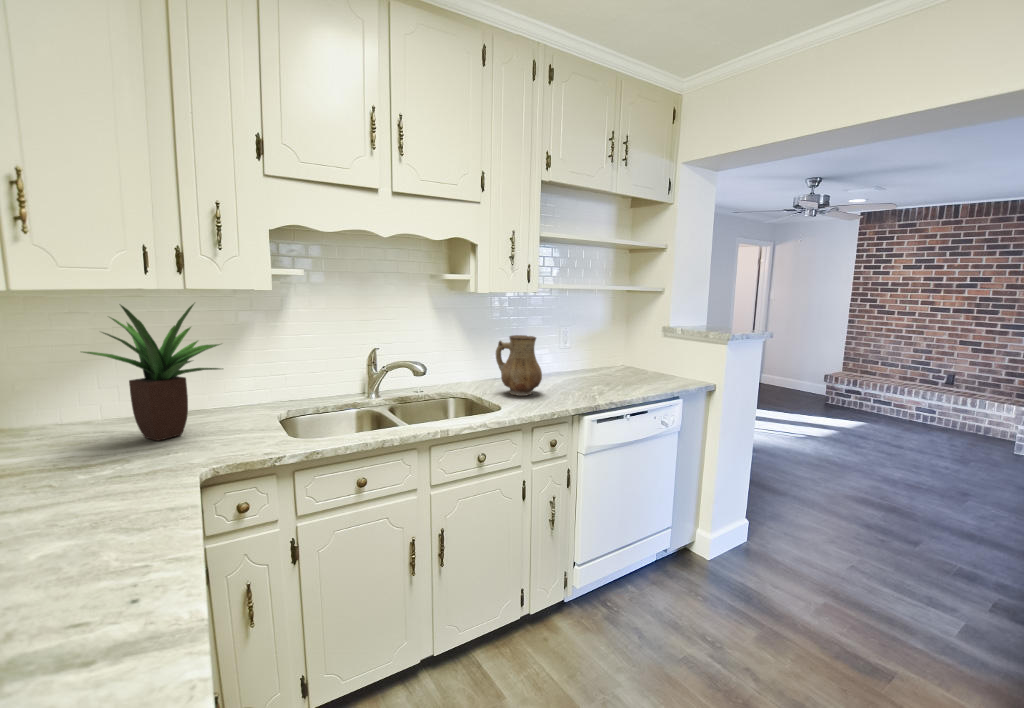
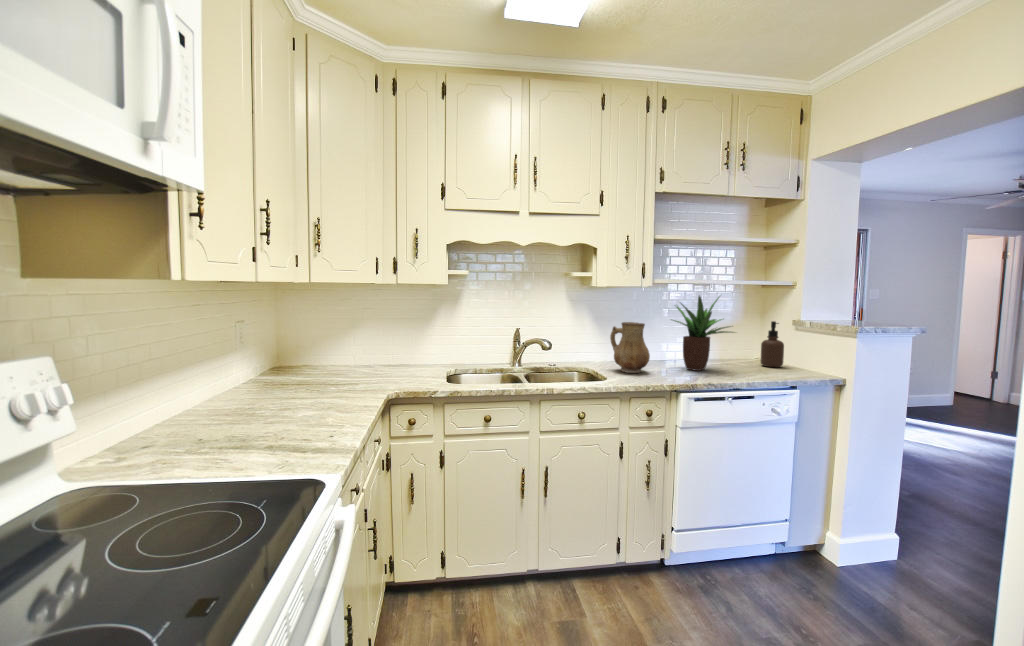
potted plant: present [83,304,223,441] -> present [673,296,733,371]
soap dispenser: none [635,328,656,375] -> present [761,321,784,367]

